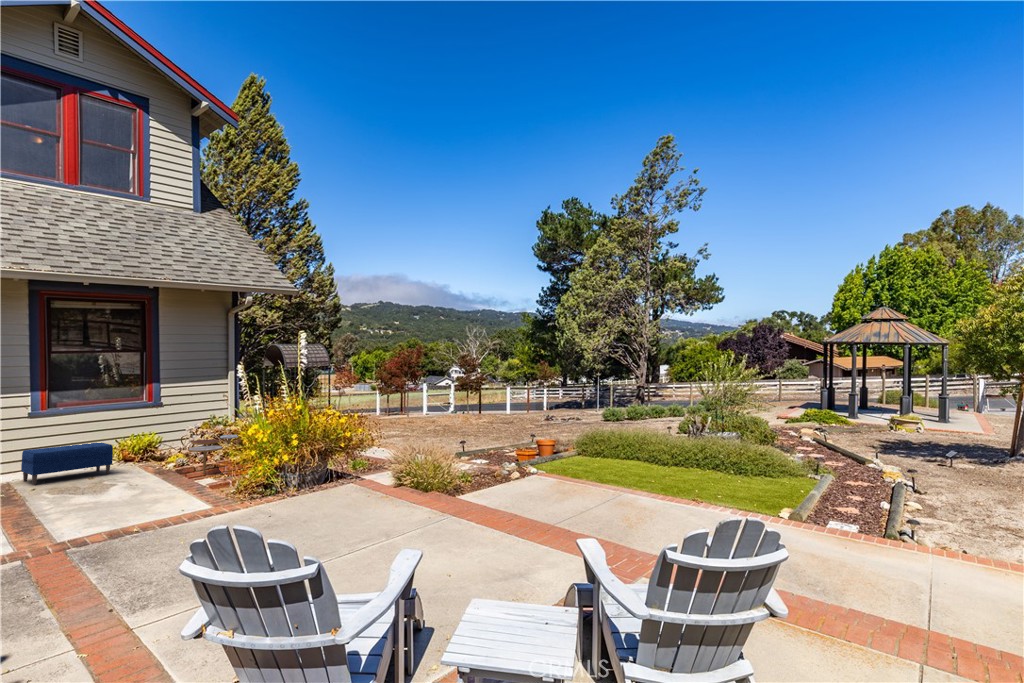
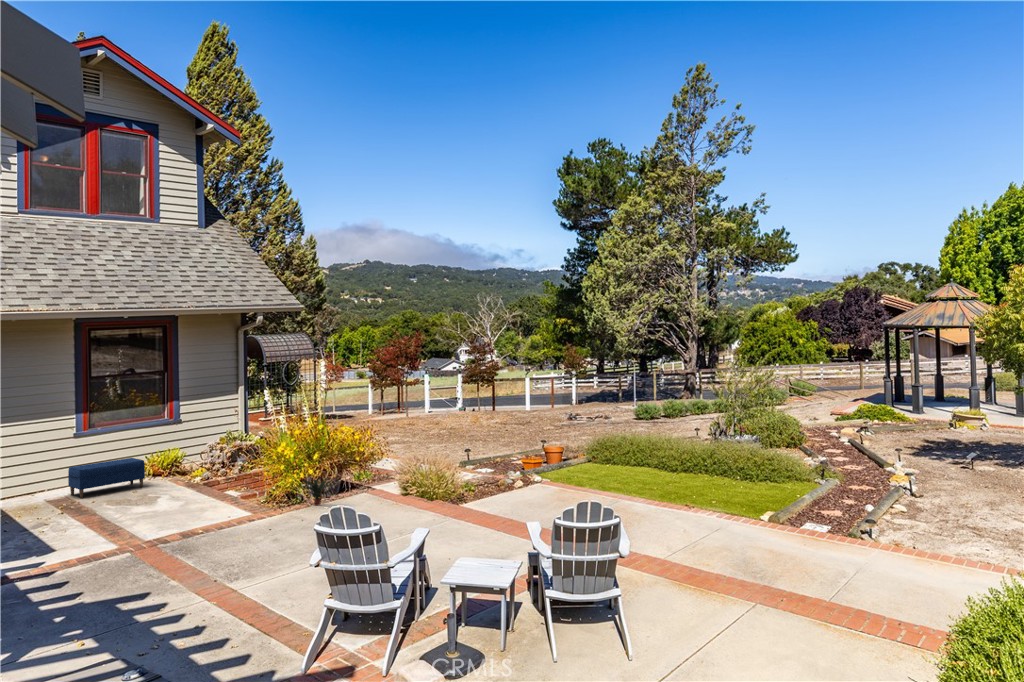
side table: present [188,435,238,474] -> none [212,448,256,486]
potted plant: none [285,465,318,495] -> present [304,480,329,506]

